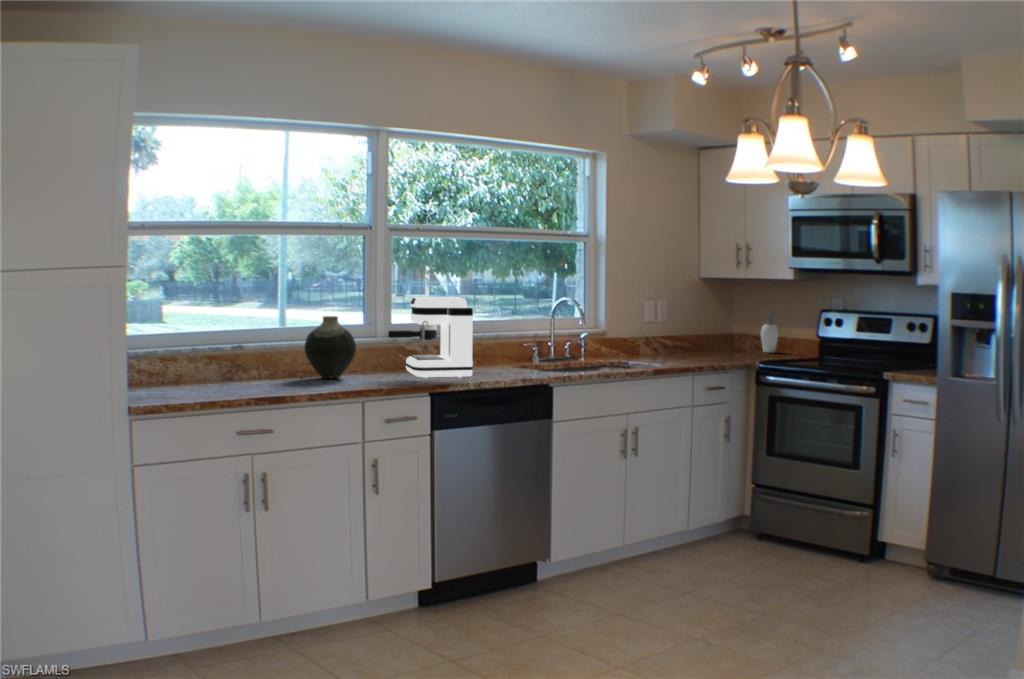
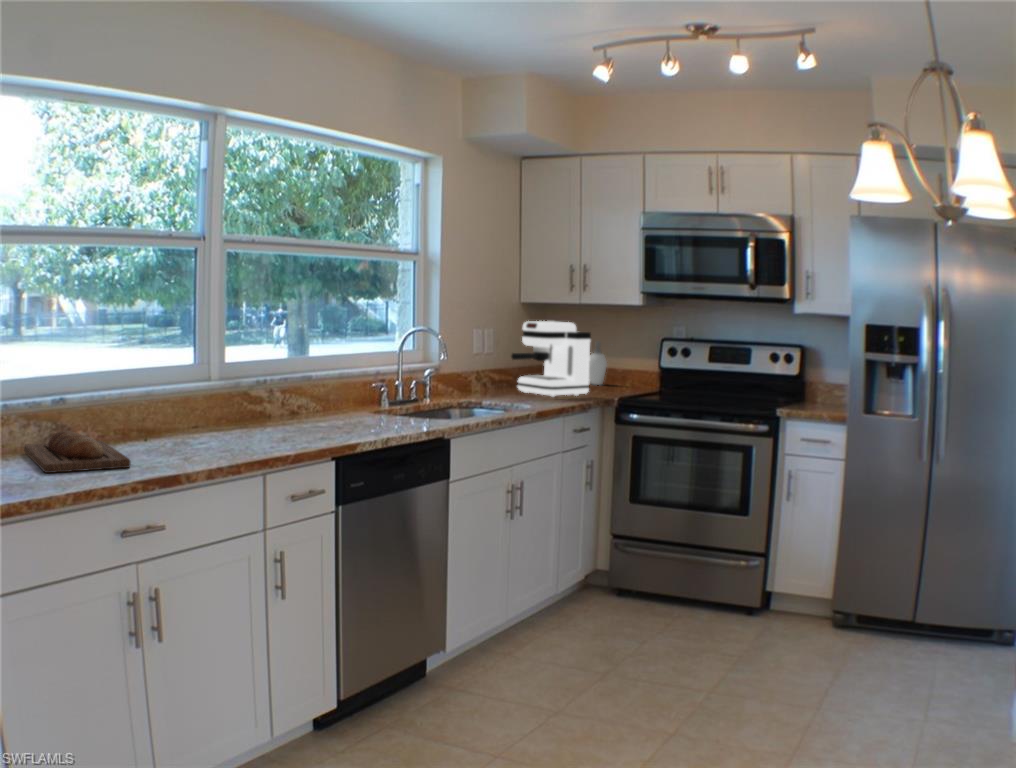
coffee maker: present [388,297,473,379] -> present [511,321,591,397]
vase: present [305,316,356,378] -> none [142,355,215,441]
bread loaf: none [207,366,272,391] -> present [24,431,131,473]

